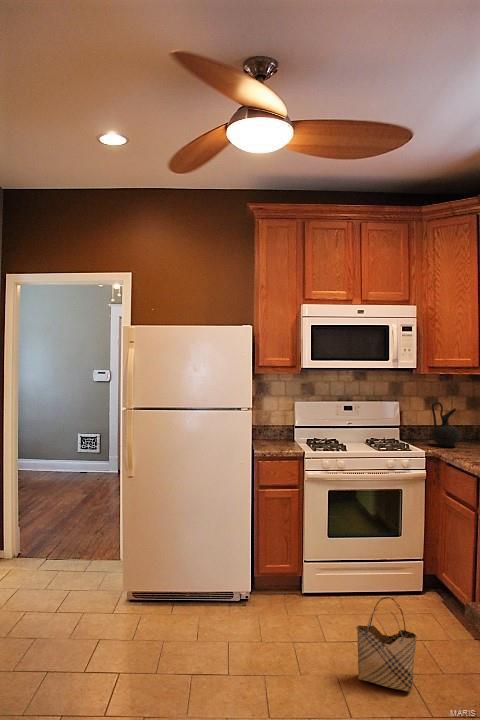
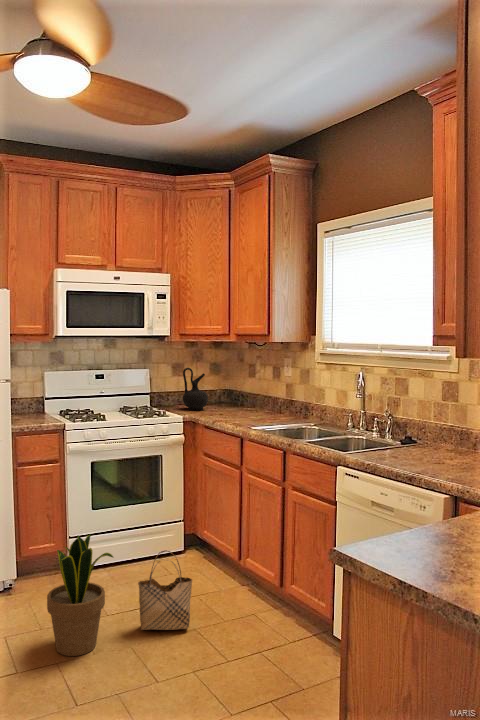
potted plant: none [262,565,327,691] -> present [47,534,113,656]

